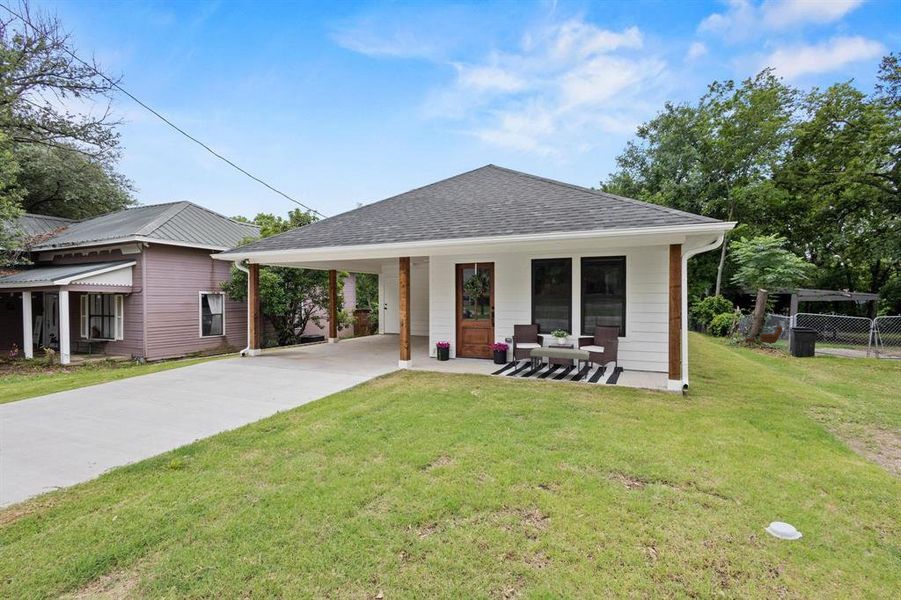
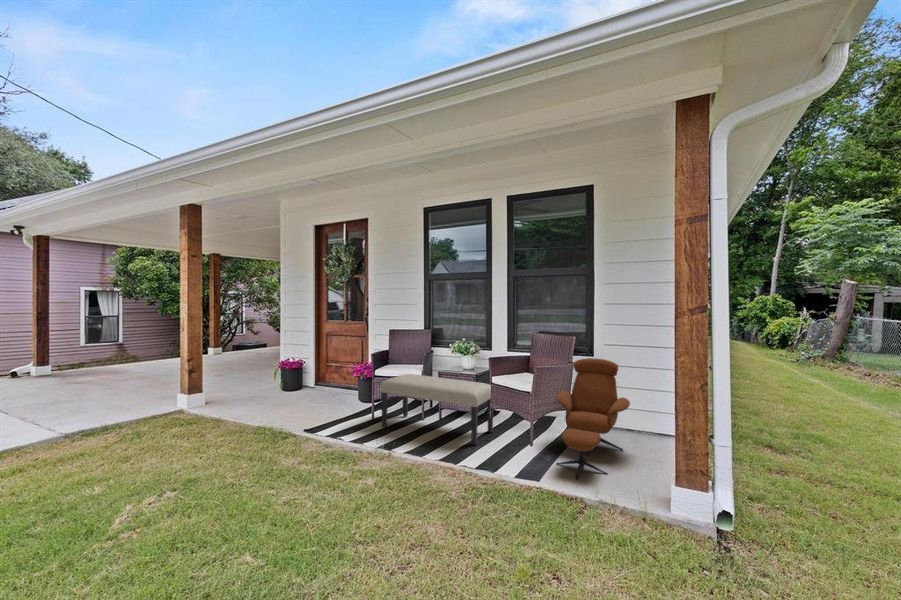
lounge chair: present [745,326,782,349] -> present [556,358,630,479]

